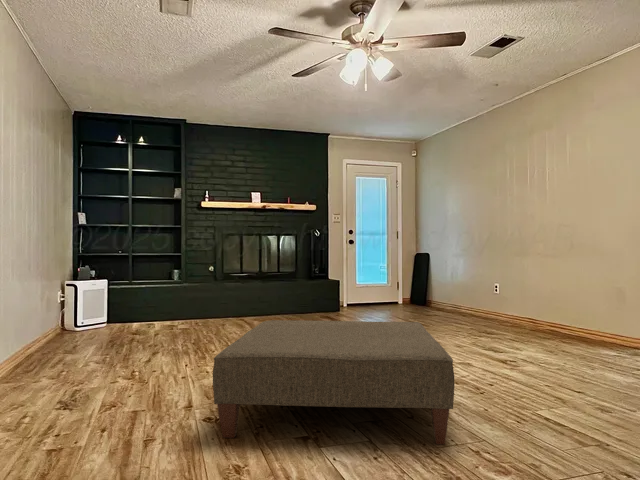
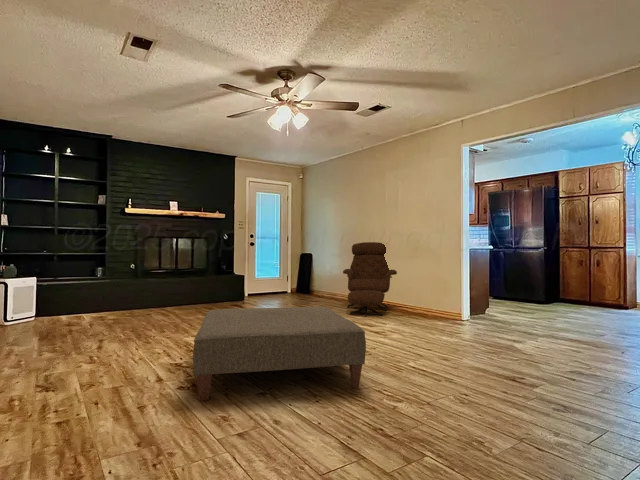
lounge chair: none [465,235,547,340] -> present [343,242,397,317]

